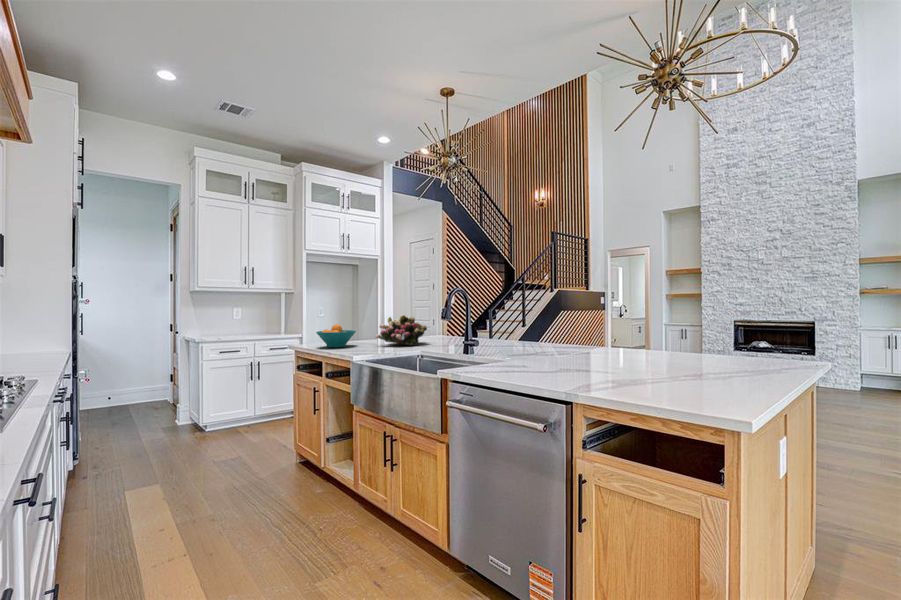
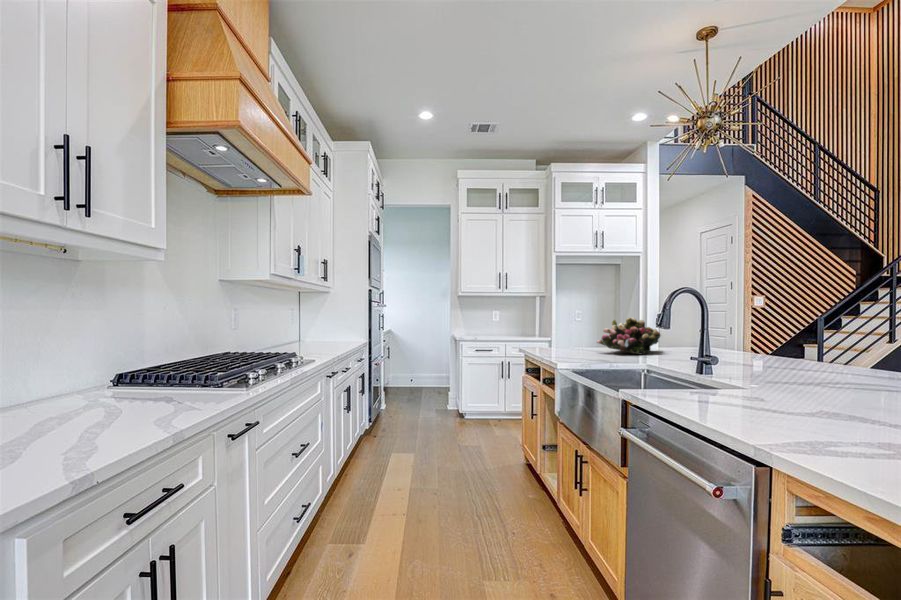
fruit bowl: present [316,324,356,347] -> none [536,327,579,352]

